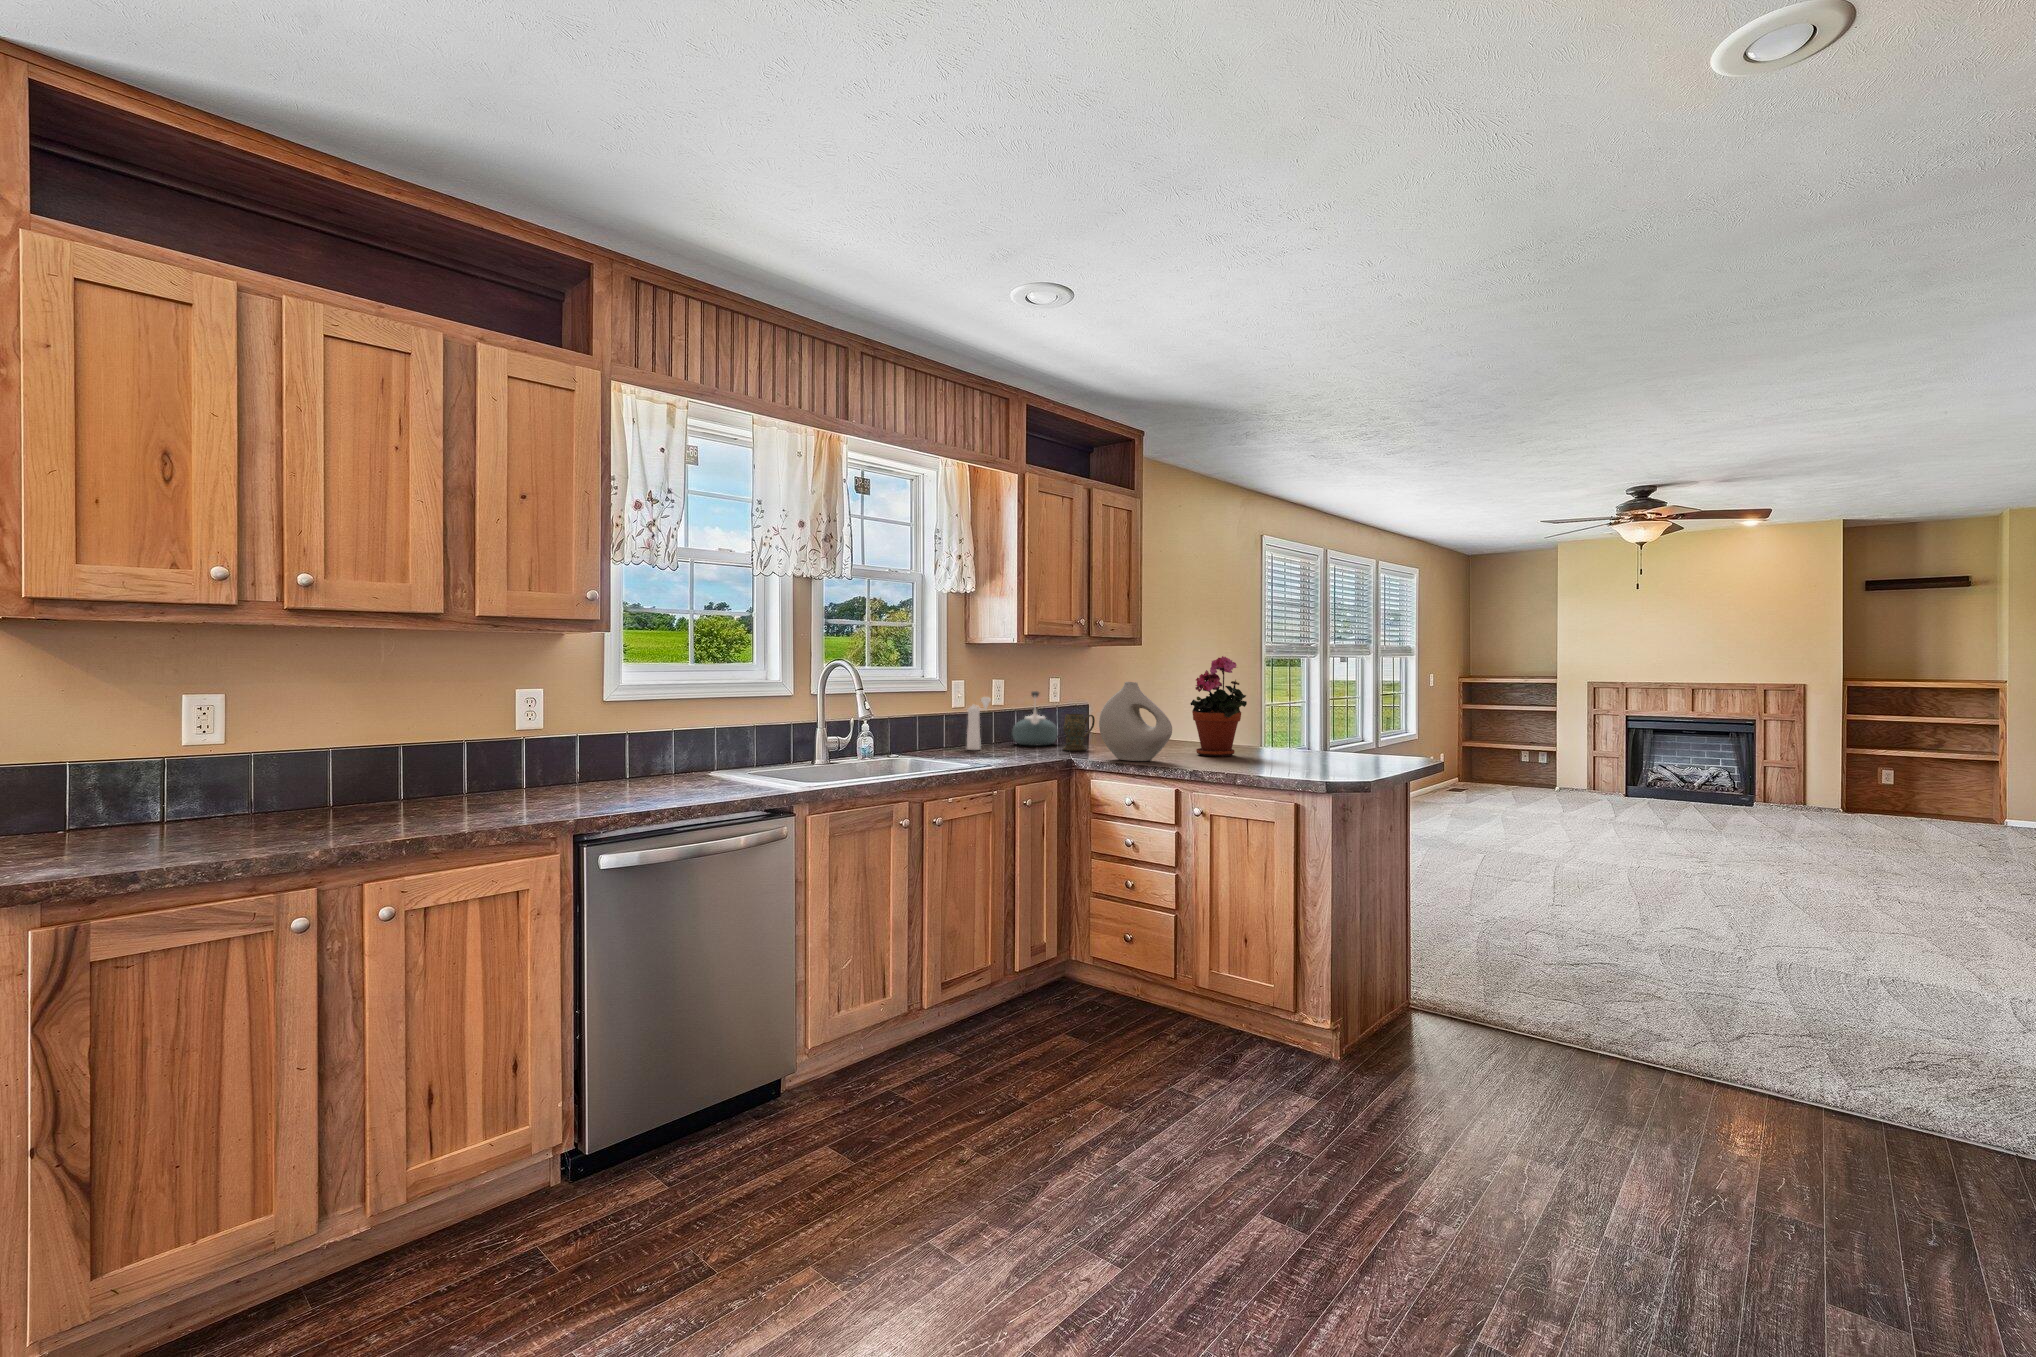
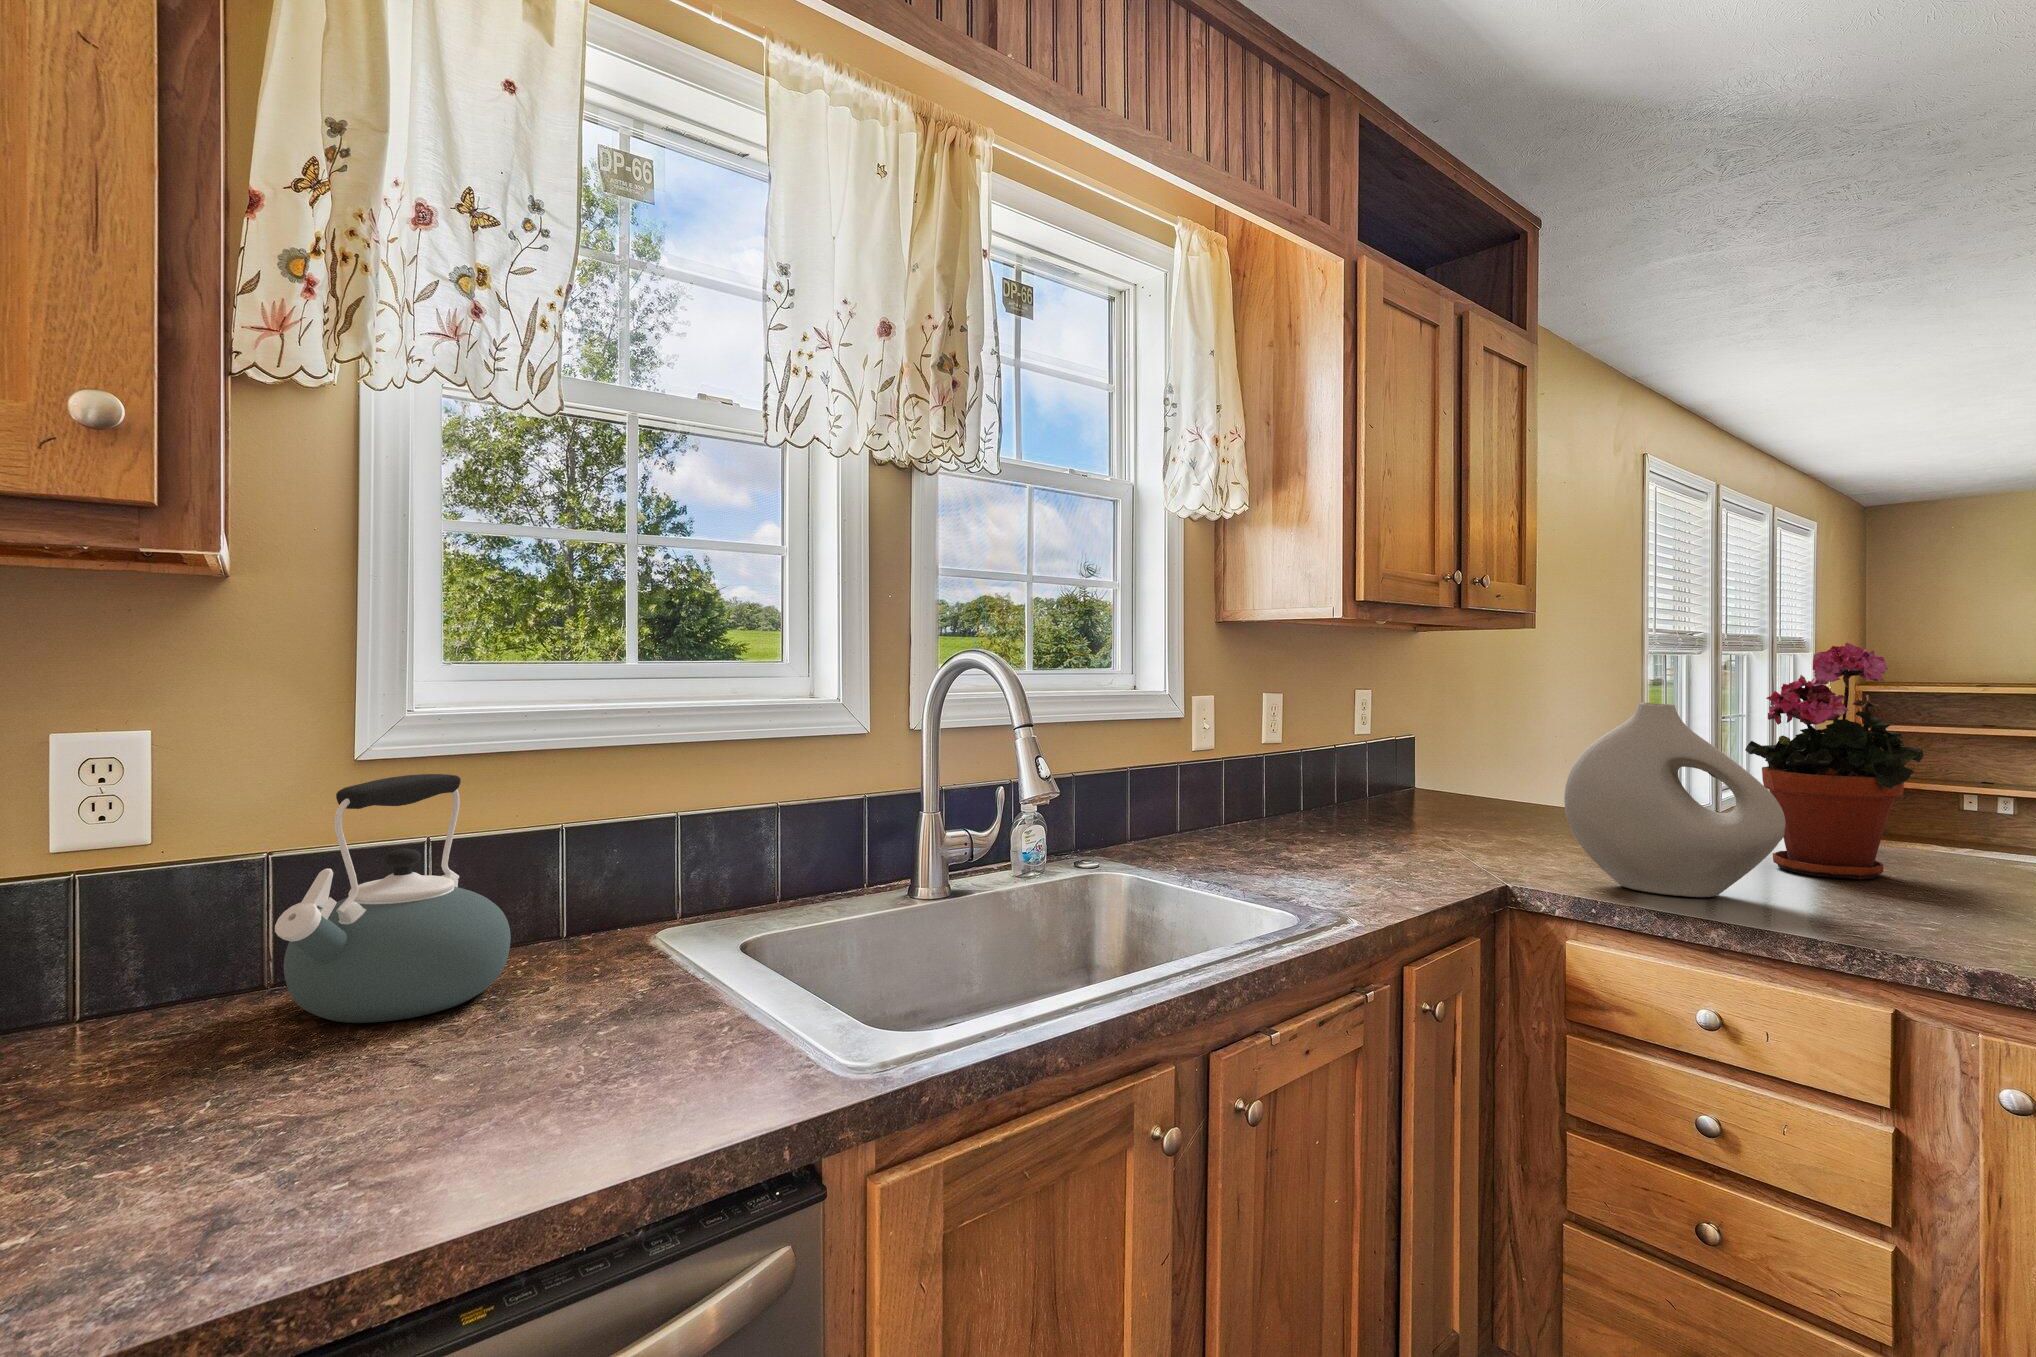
kettle: present [1012,691,1058,746] -> present [275,774,511,1023]
pepper mill: present [967,697,990,750] -> none [1227,729,1271,840]
mug: present [1063,714,1095,751] -> none [1429,766,1496,846]

